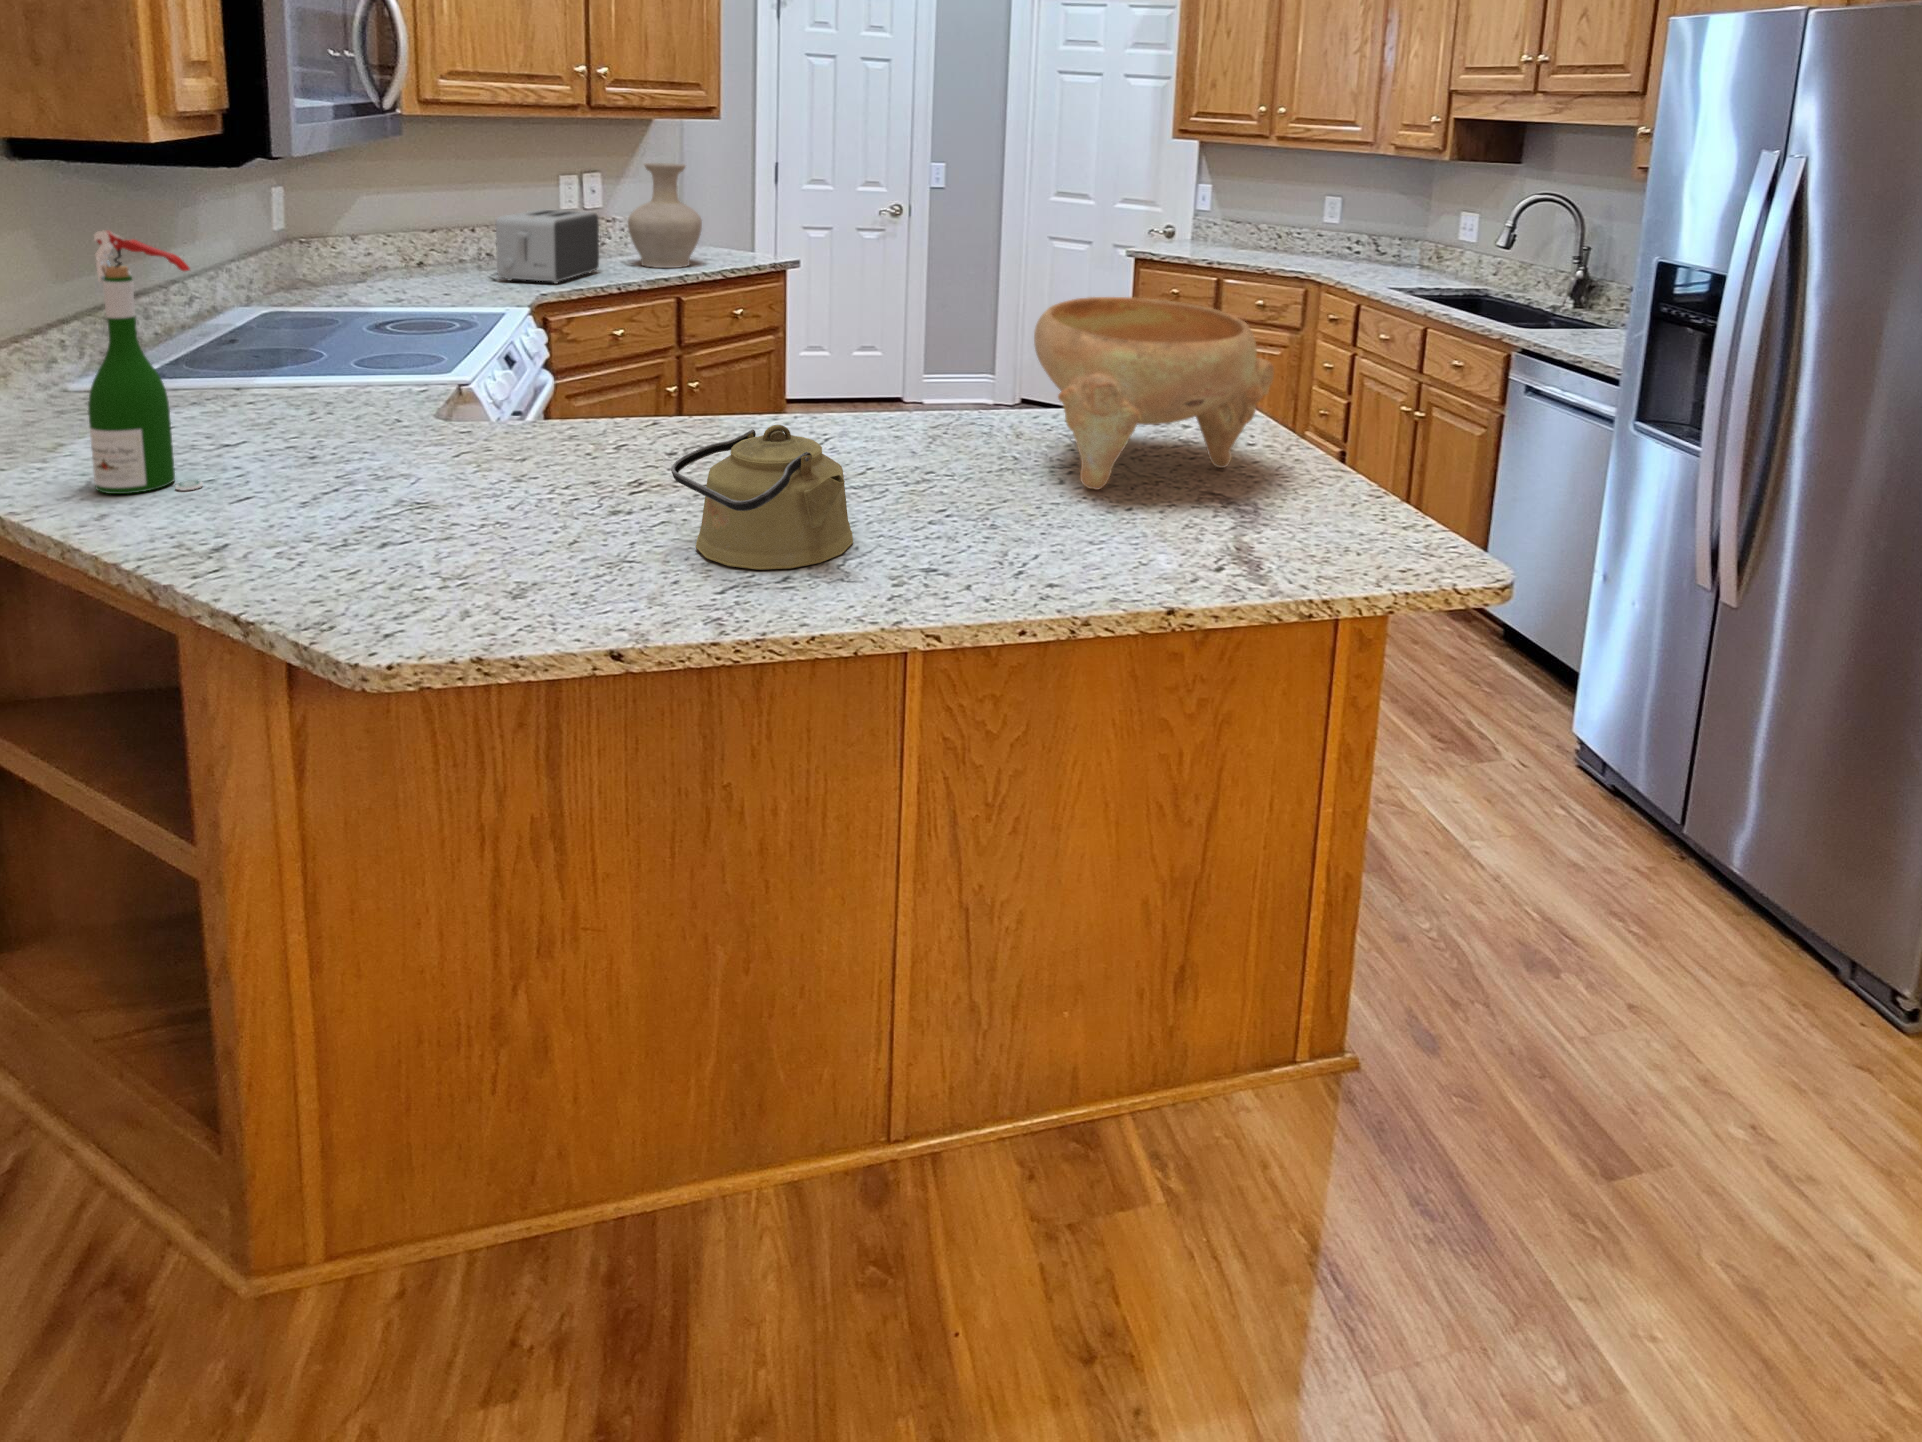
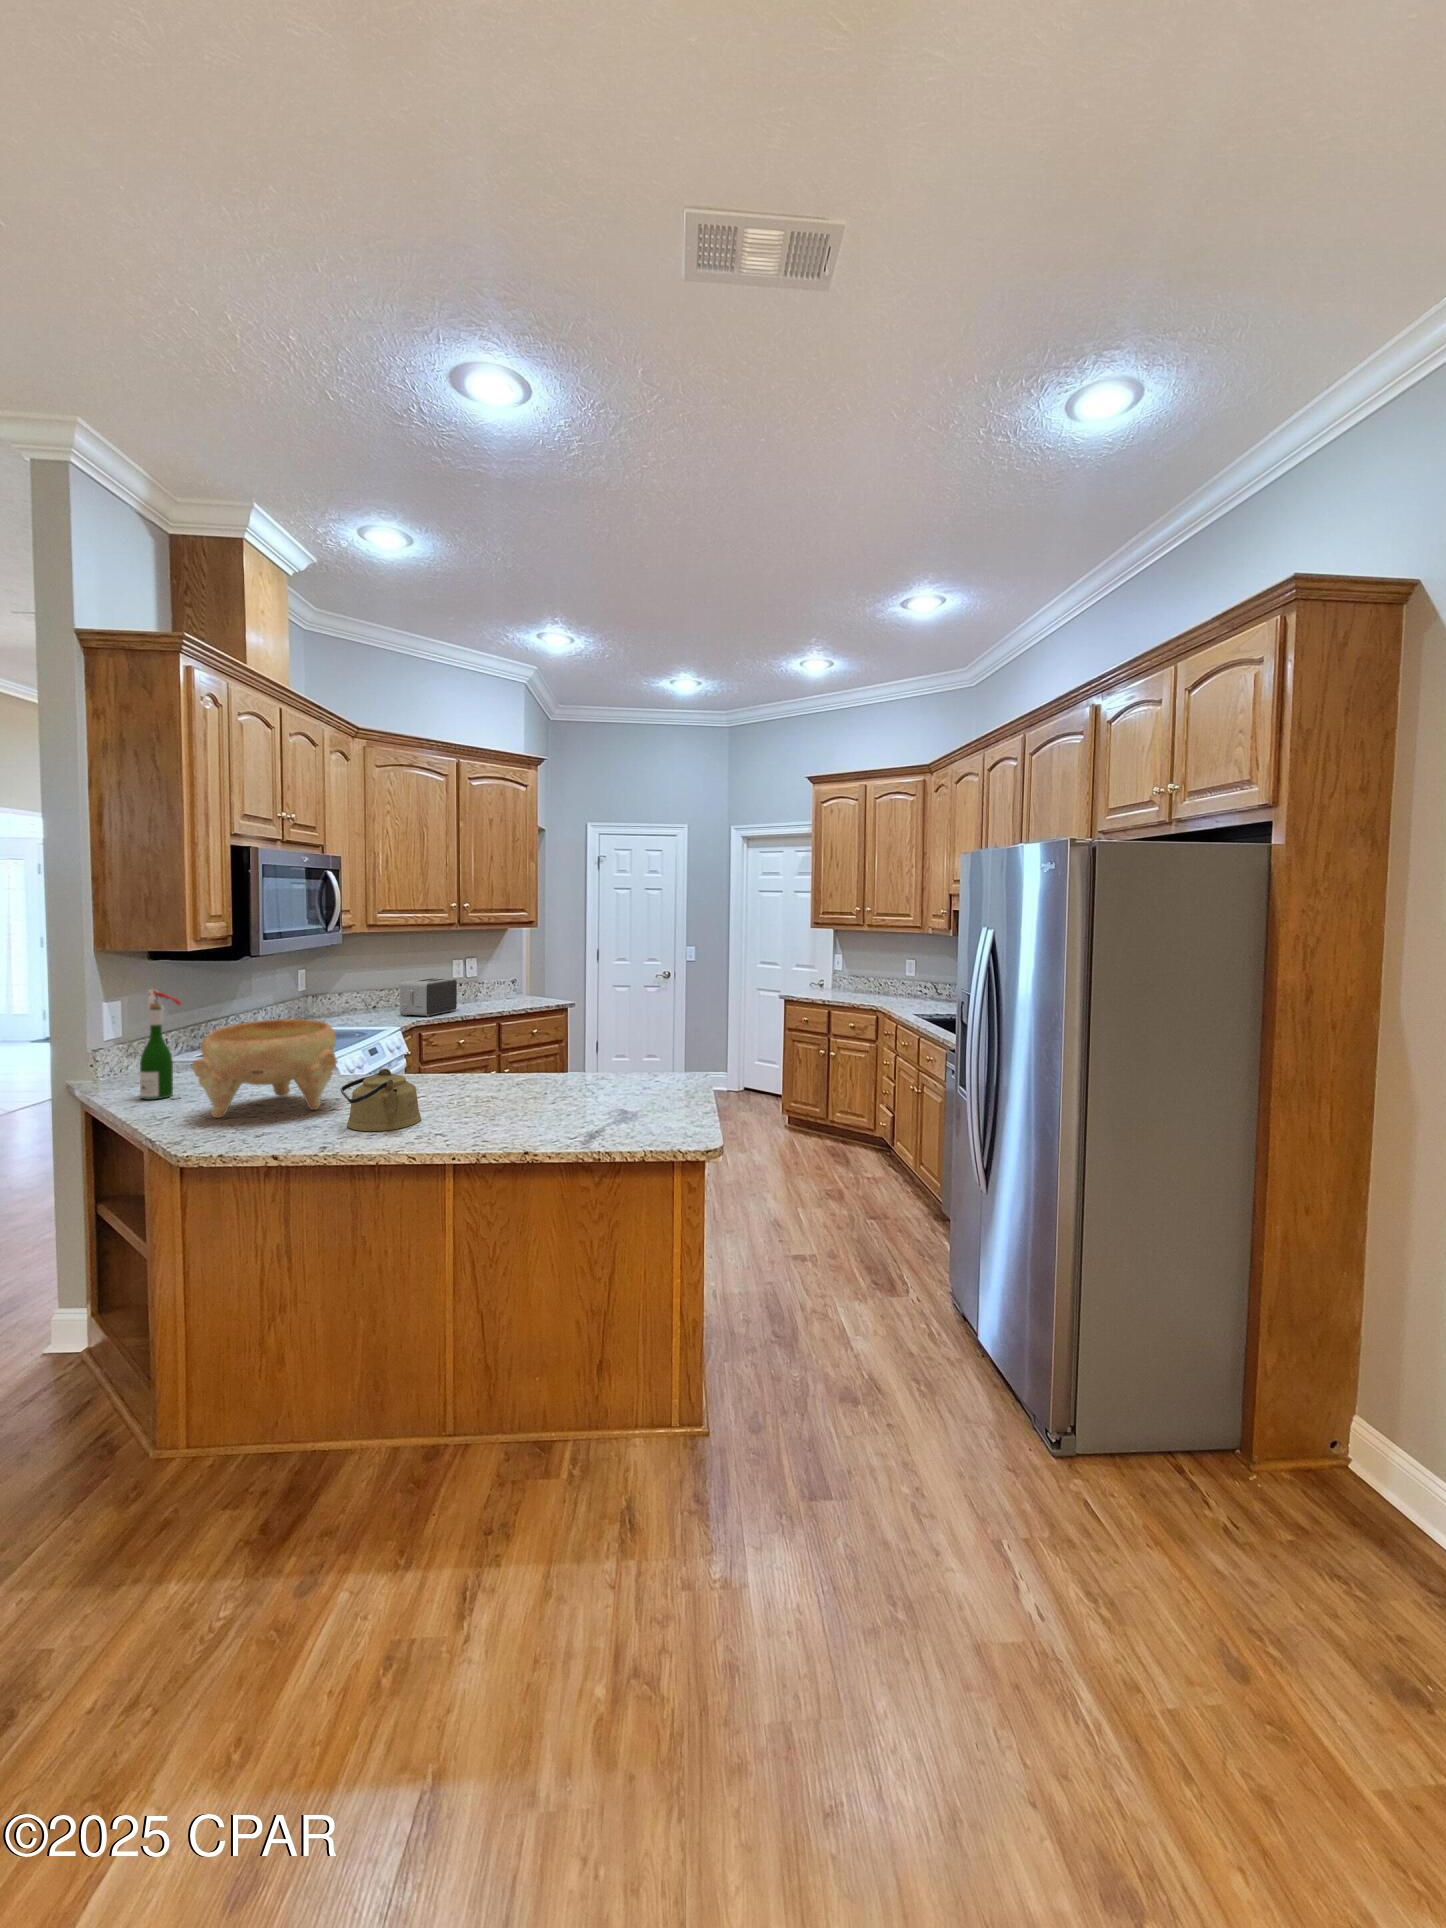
vase: present [628,163,702,268] -> none [477,952,516,1008]
decorative bowl: present [1034,297,1274,489] -> present [192,1019,338,1118]

